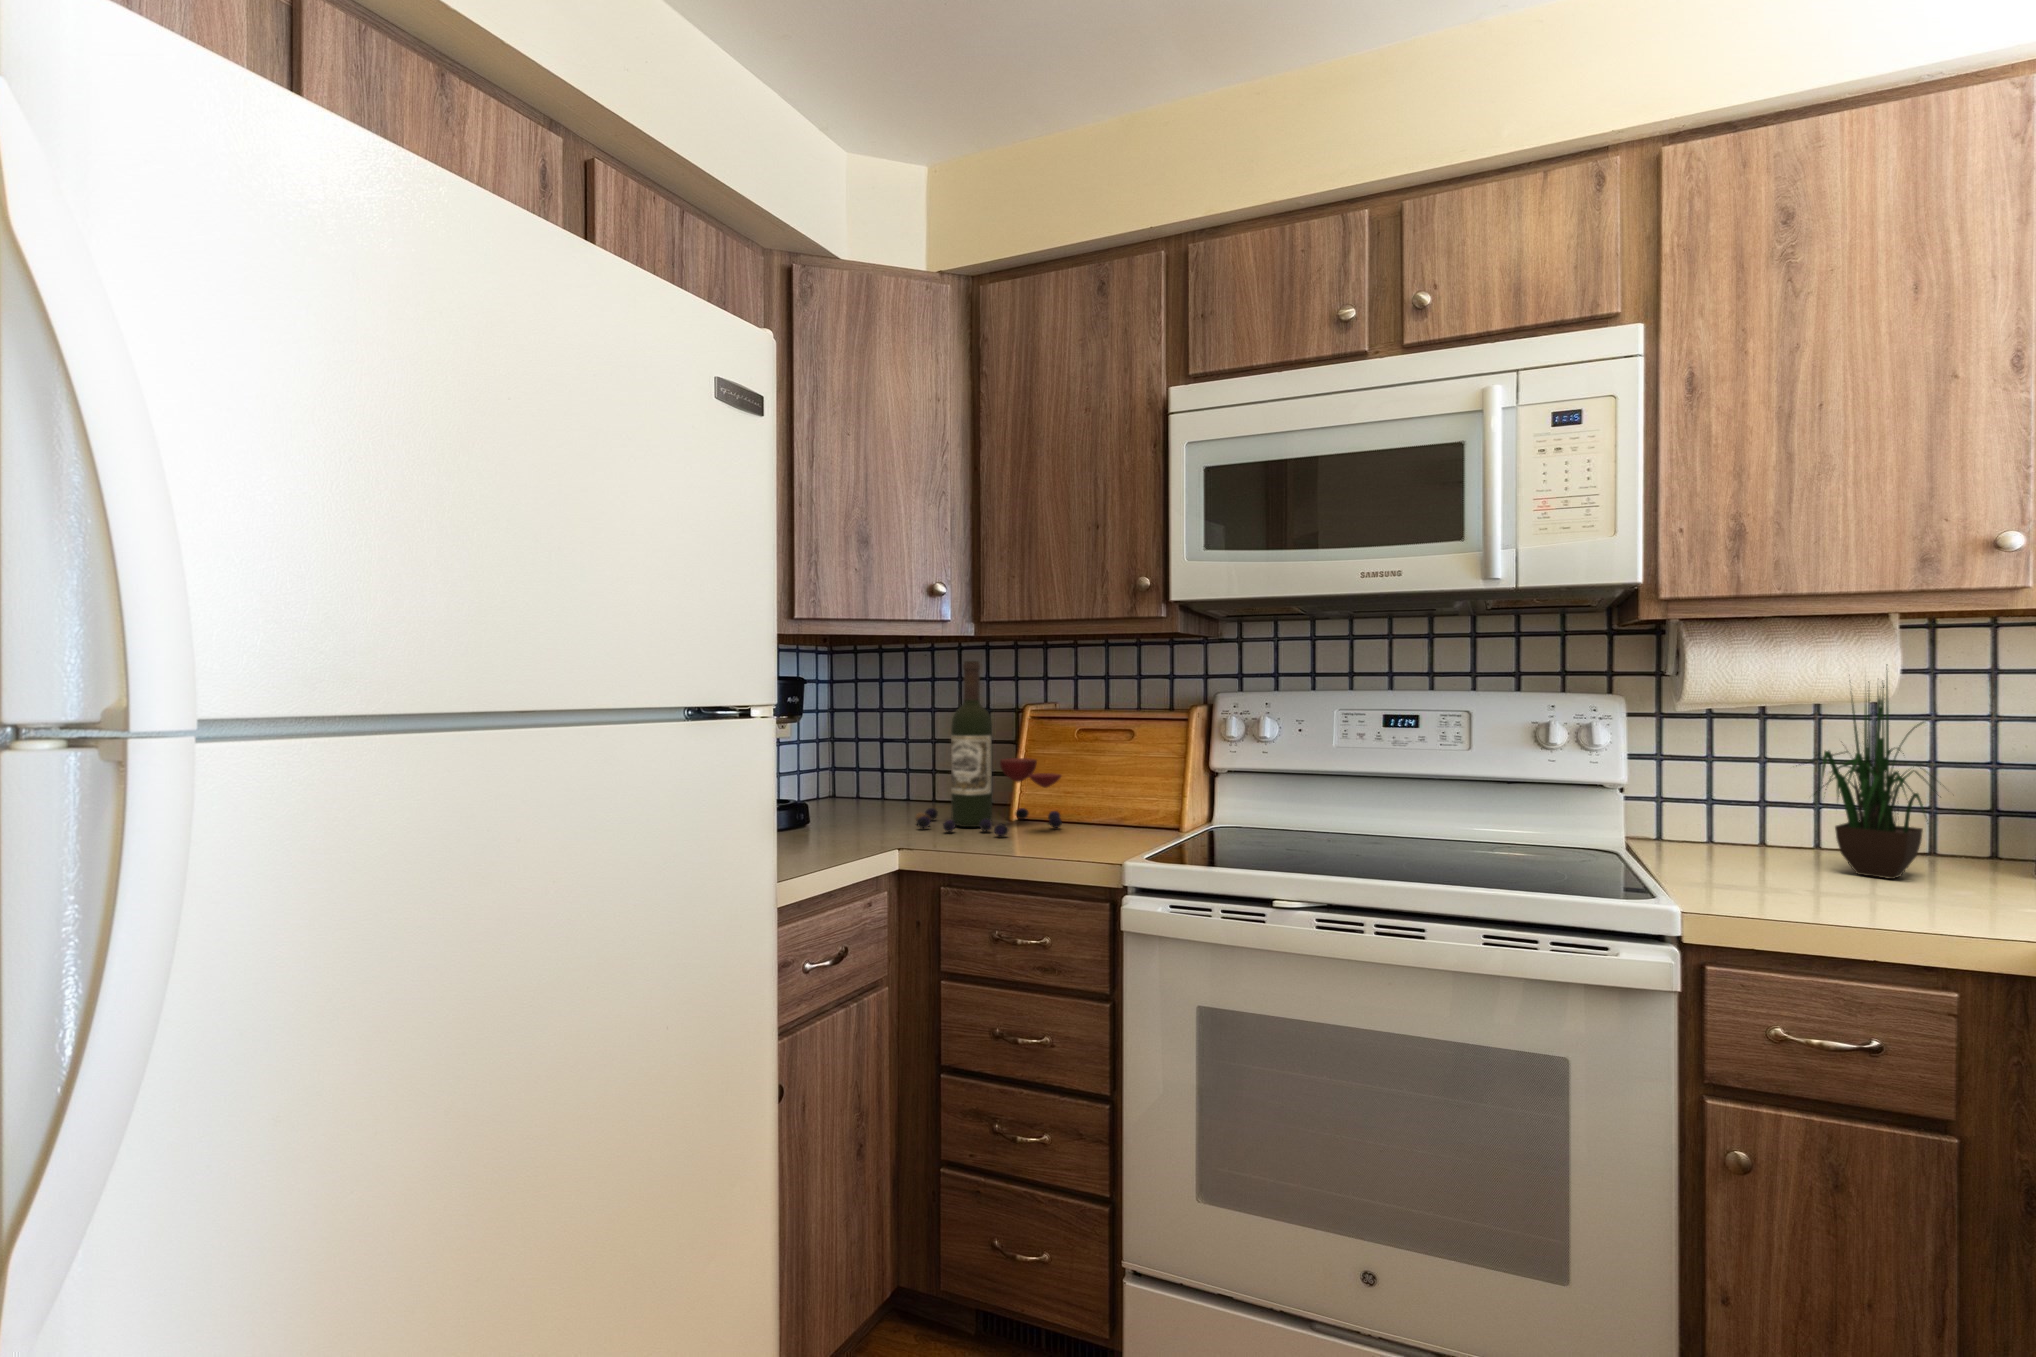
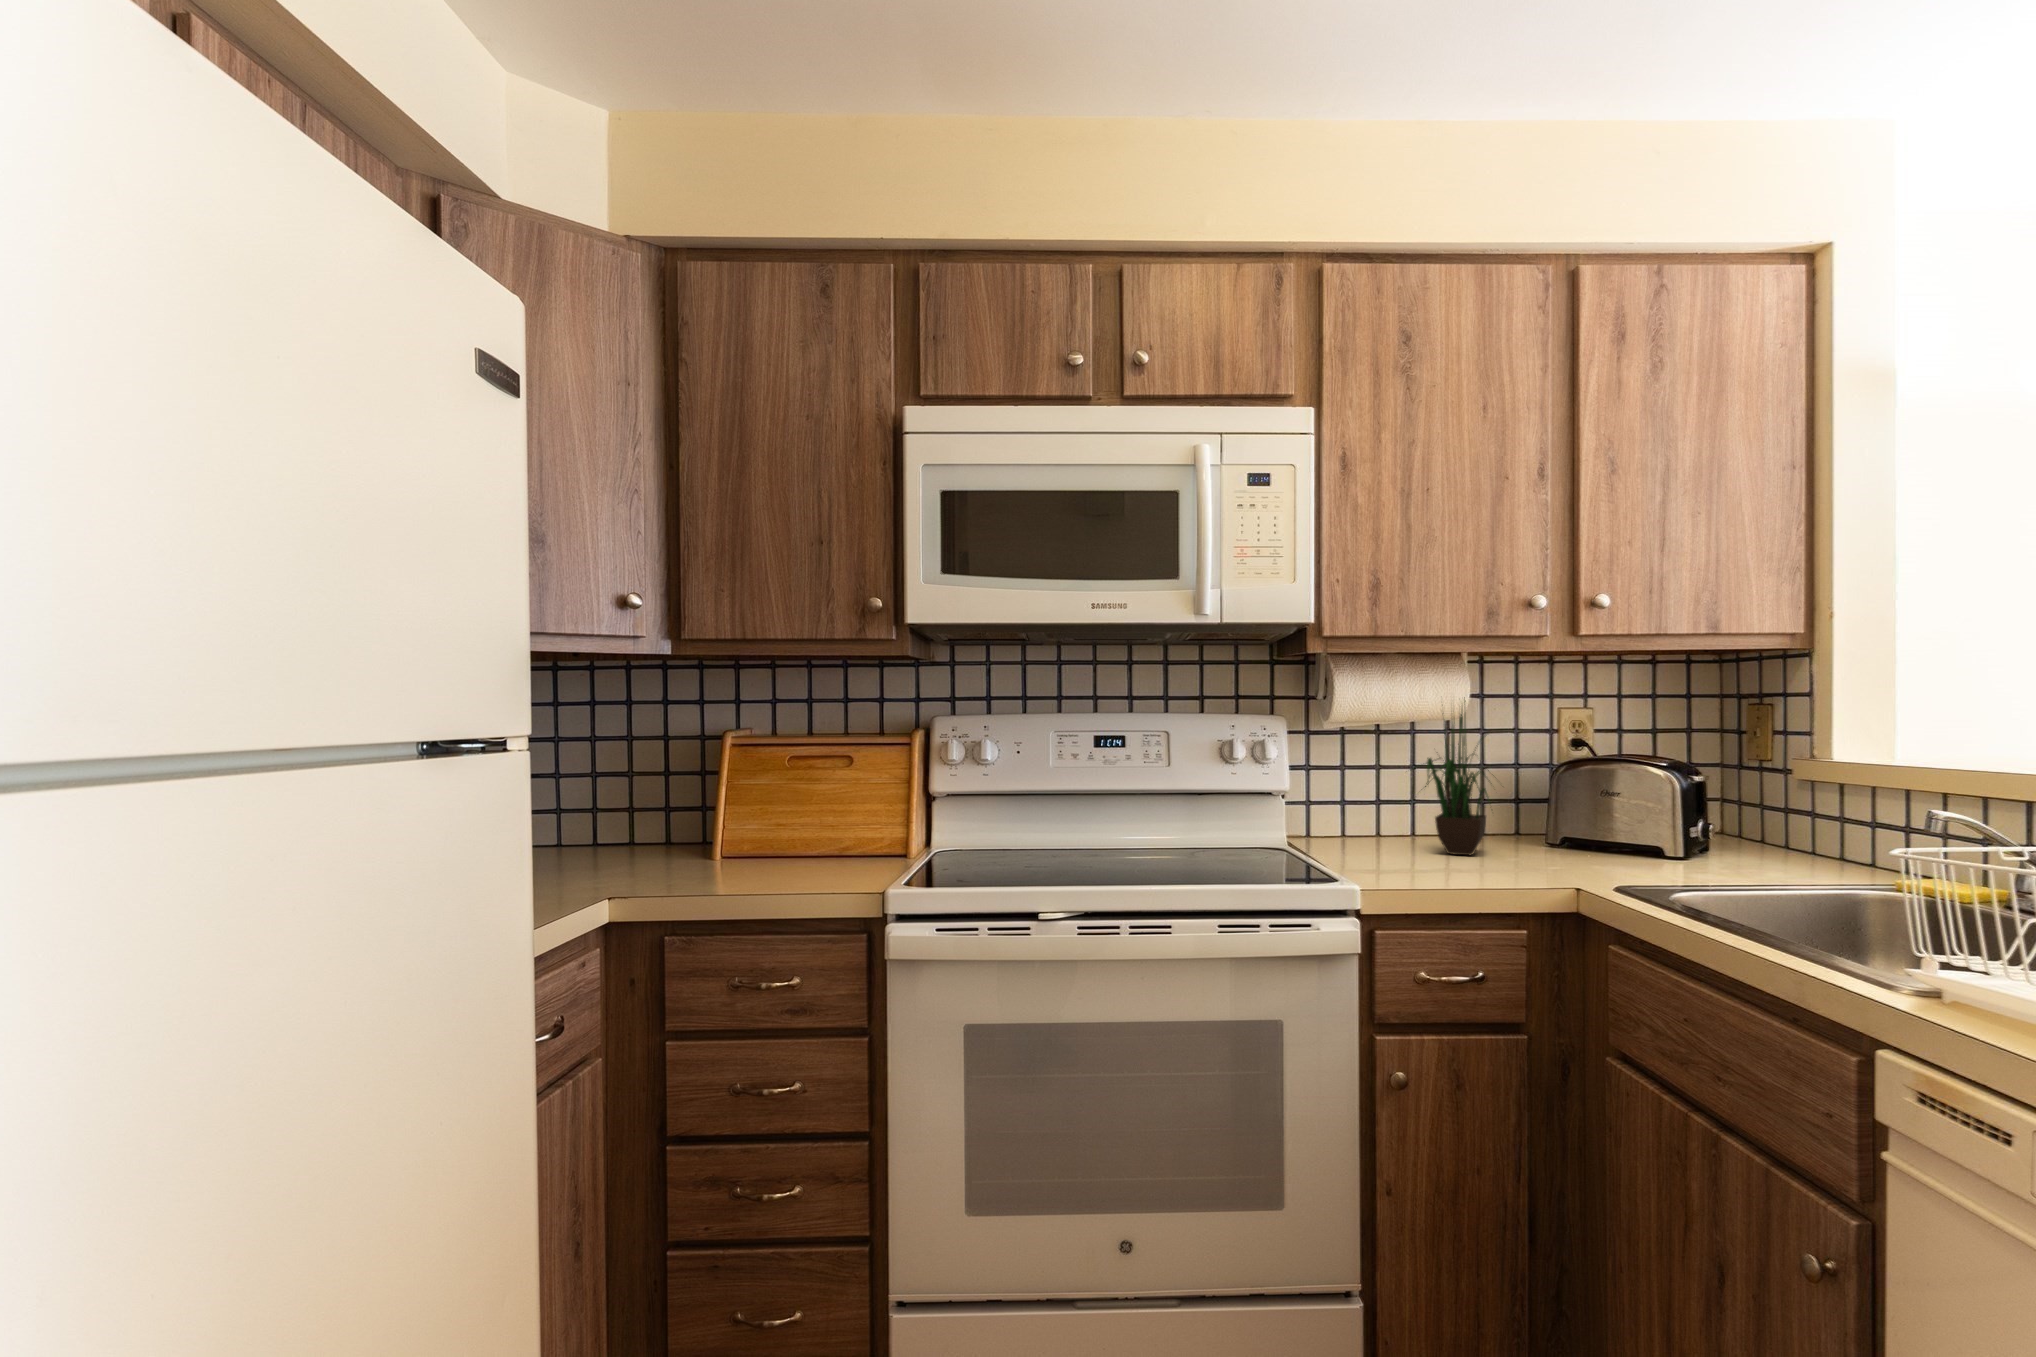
wine bottle: present [915,661,1062,836] -> none [607,684,797,879]

